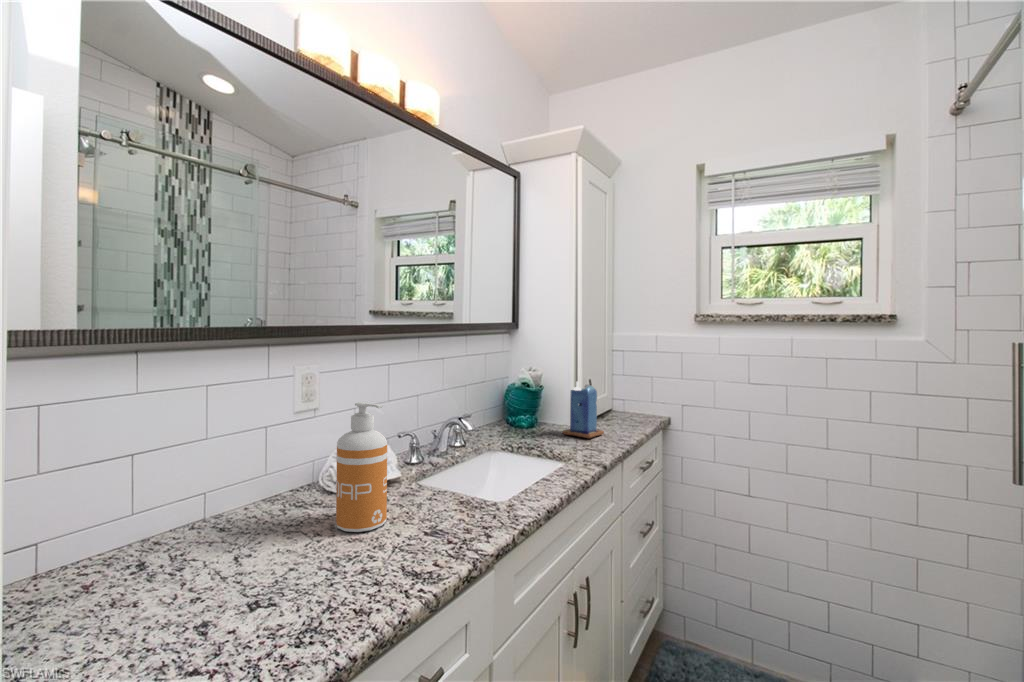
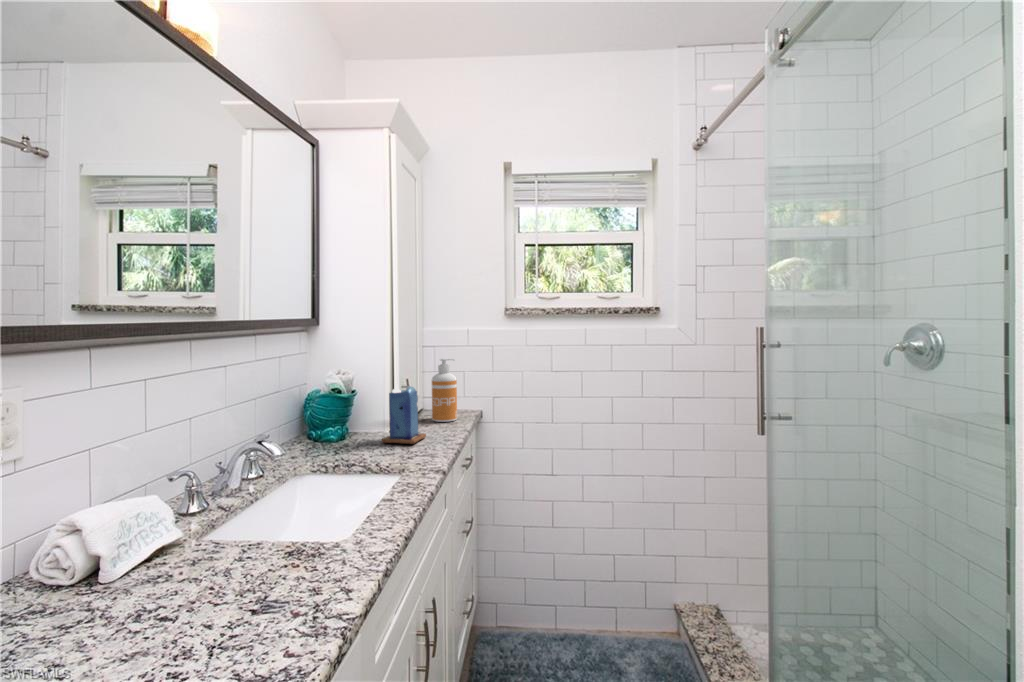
soap dispenser: present [336,402,387,532] -> present [432,359,457,422]

